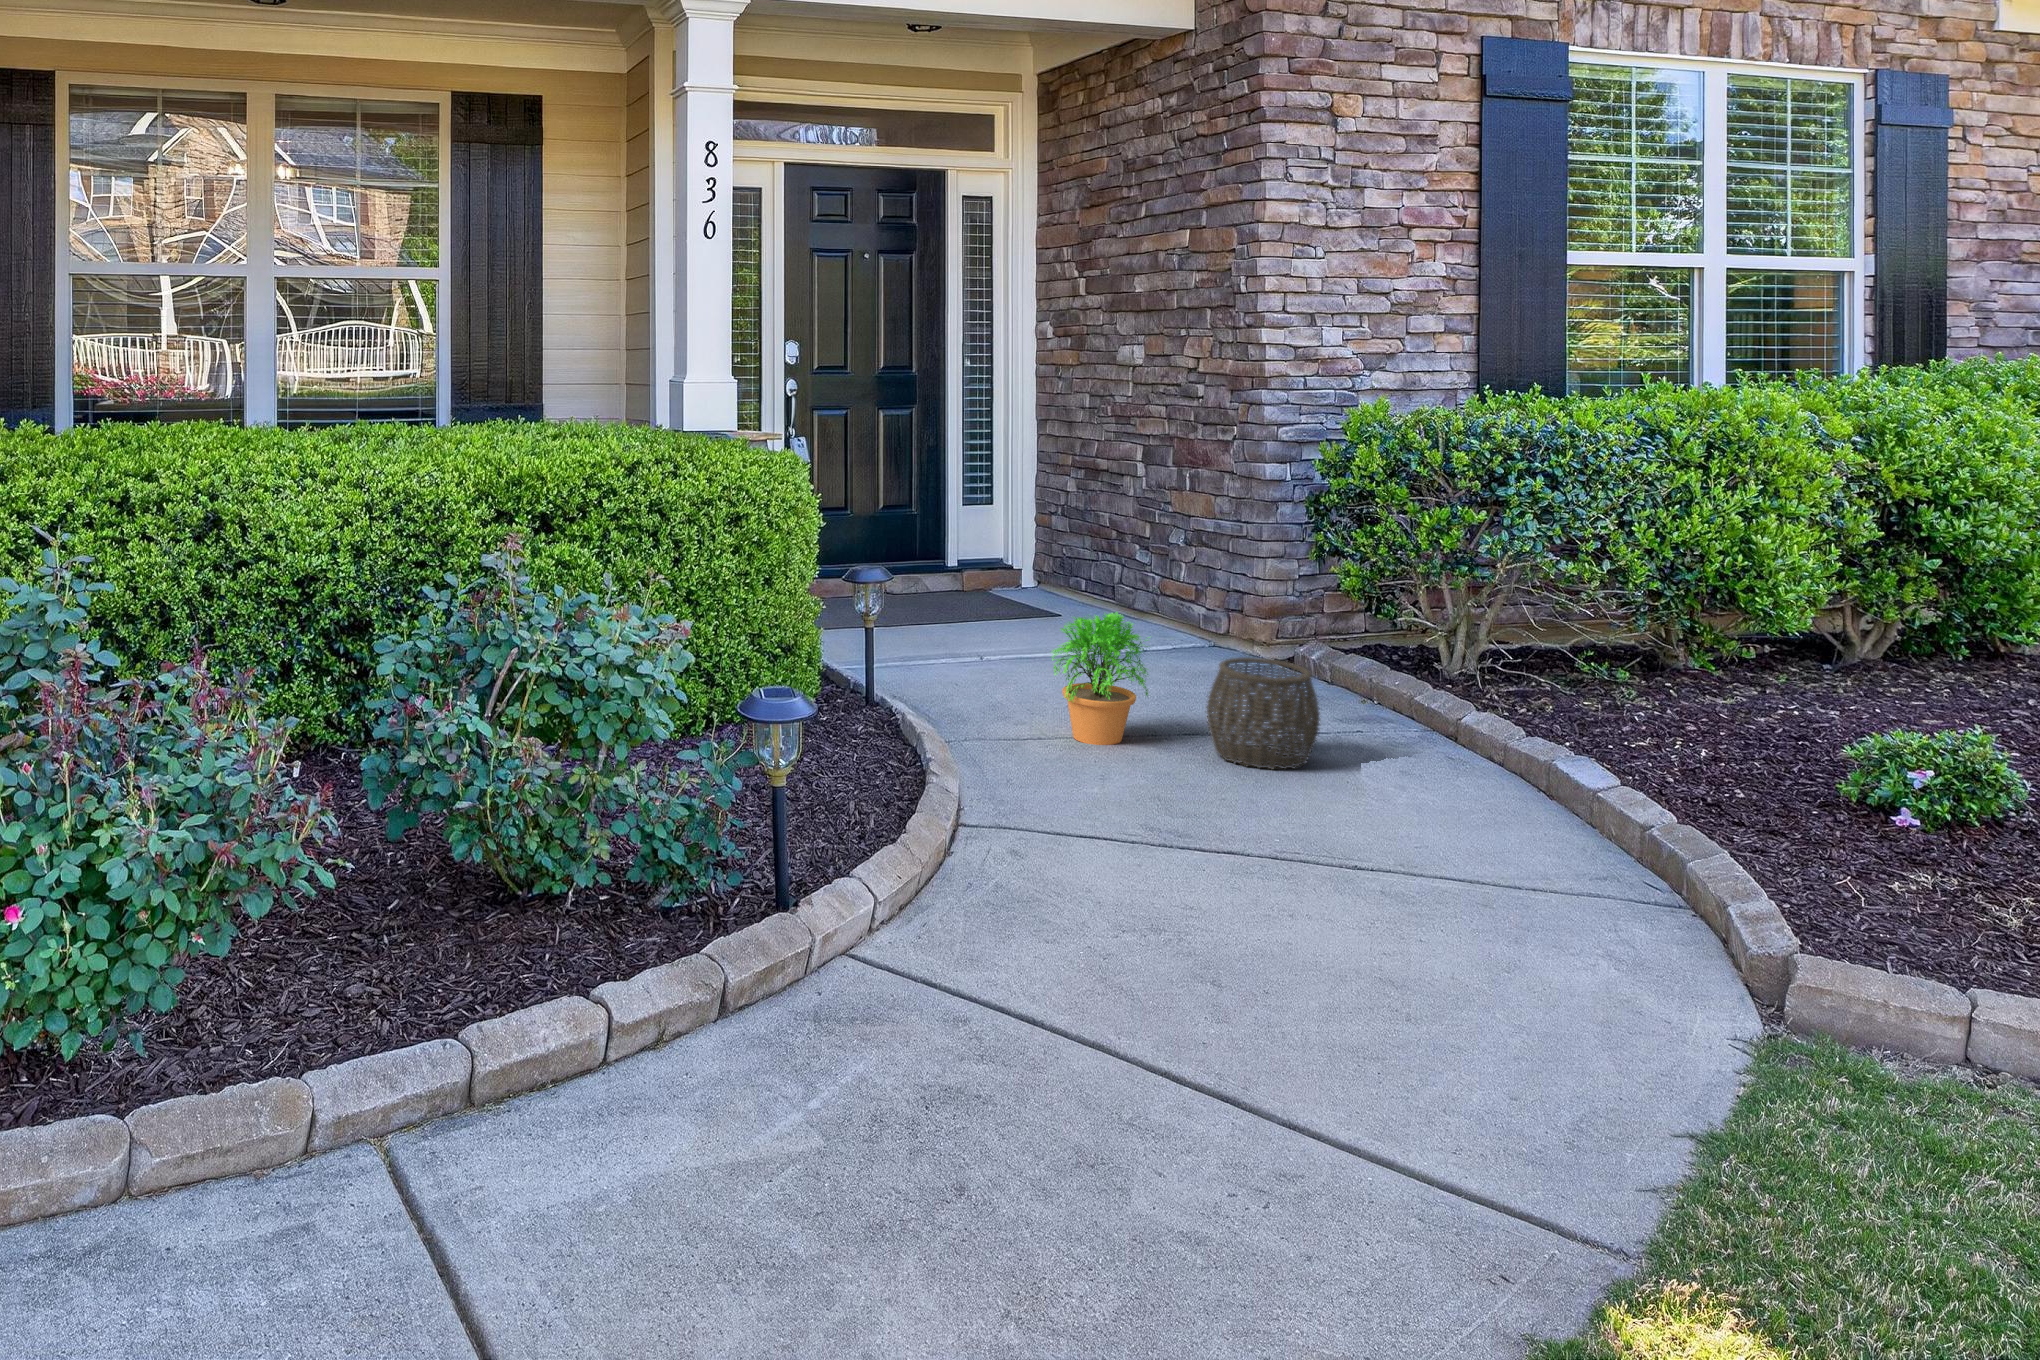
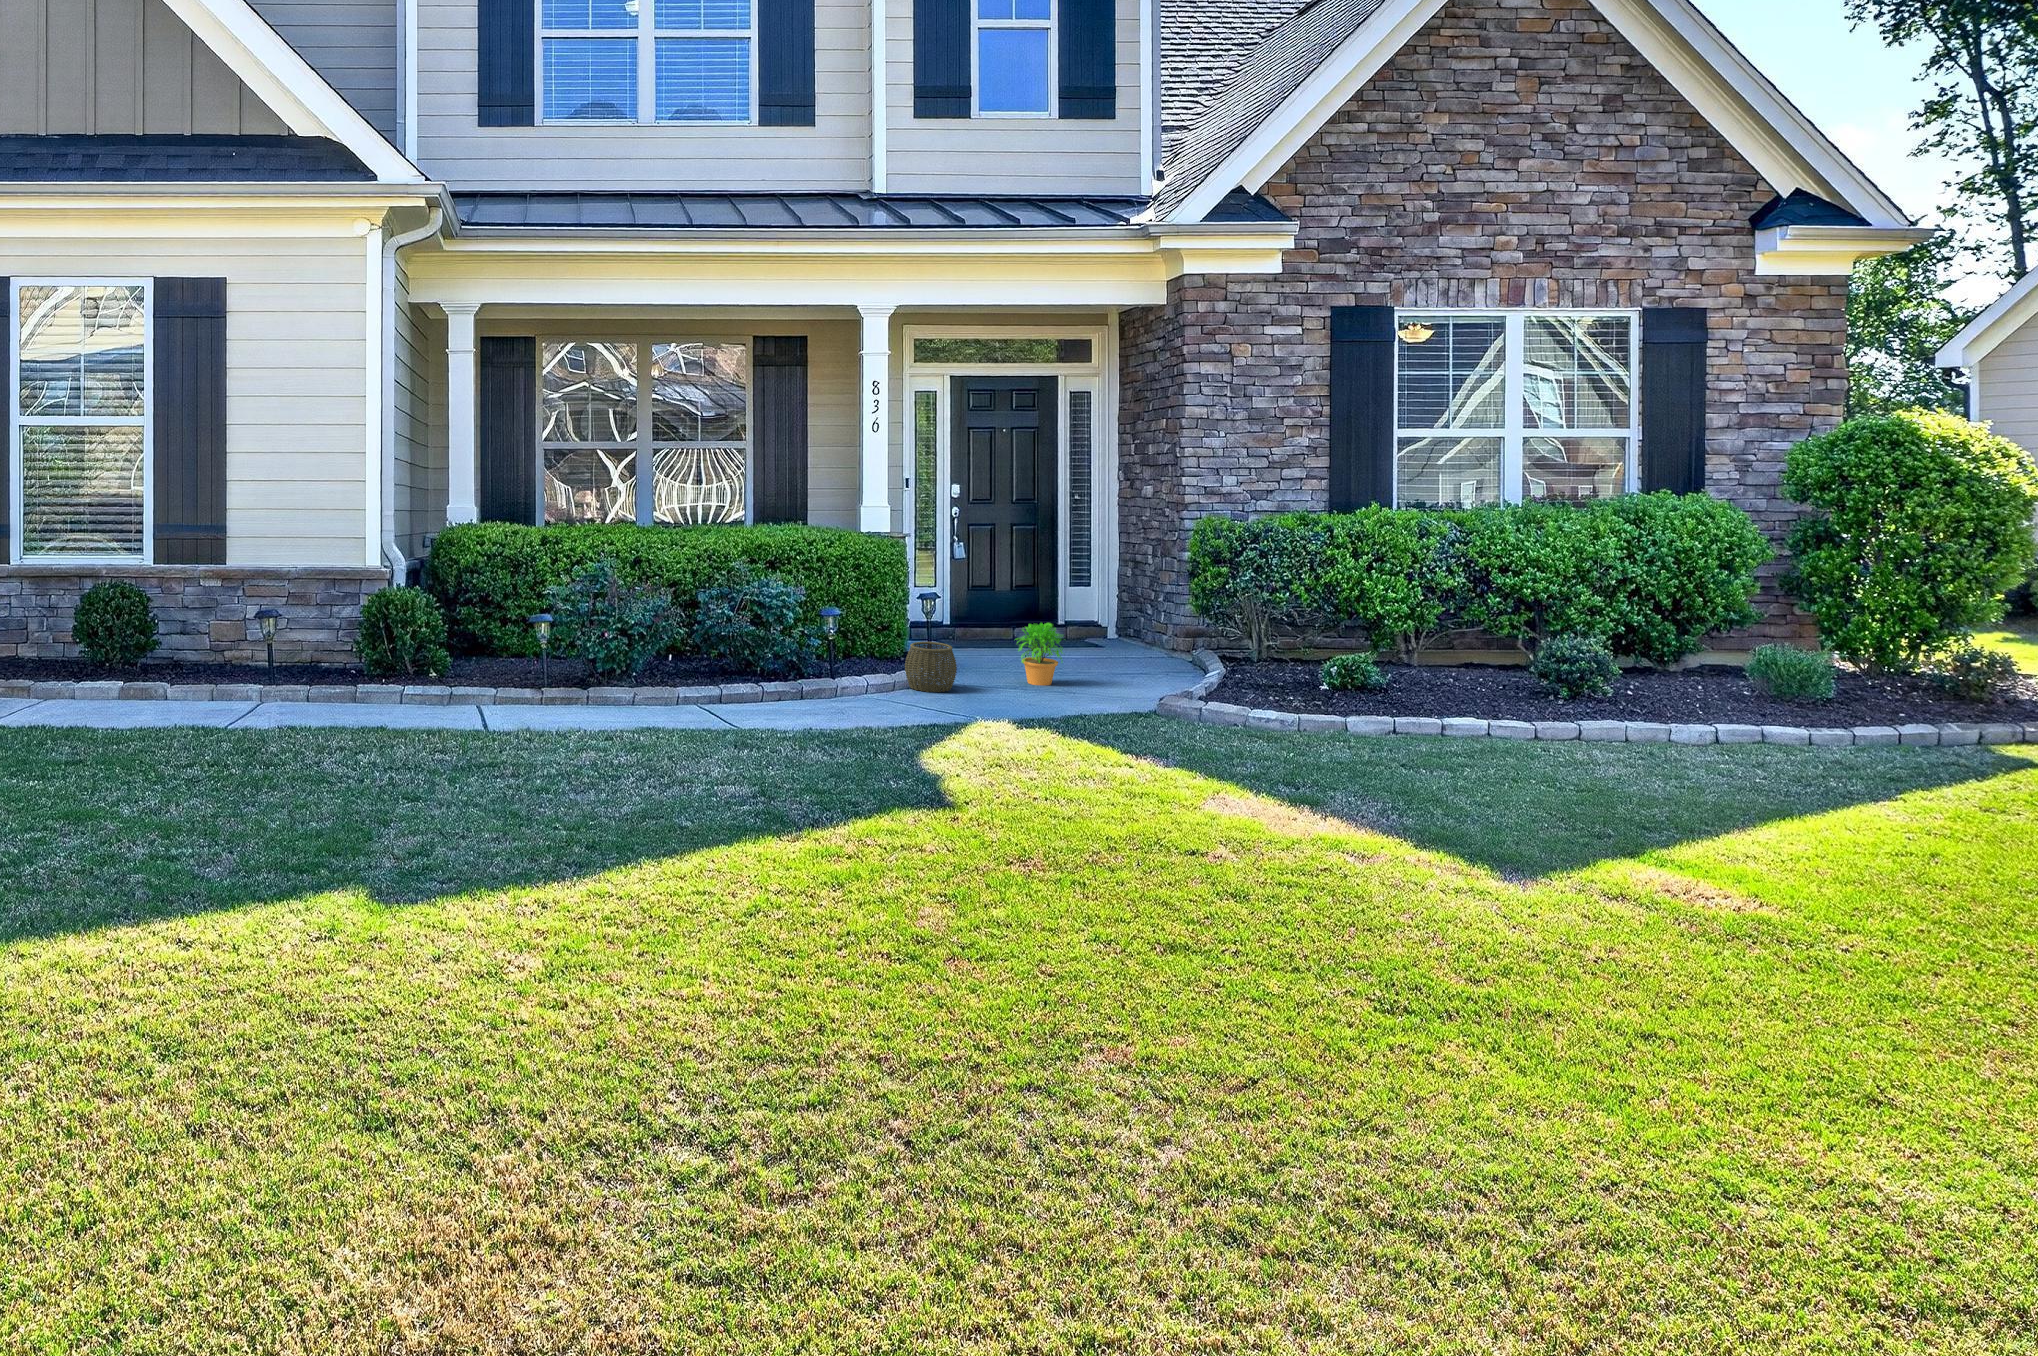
woven basket: present [1207,657,1320,770] -> present [905,642,957,692]

